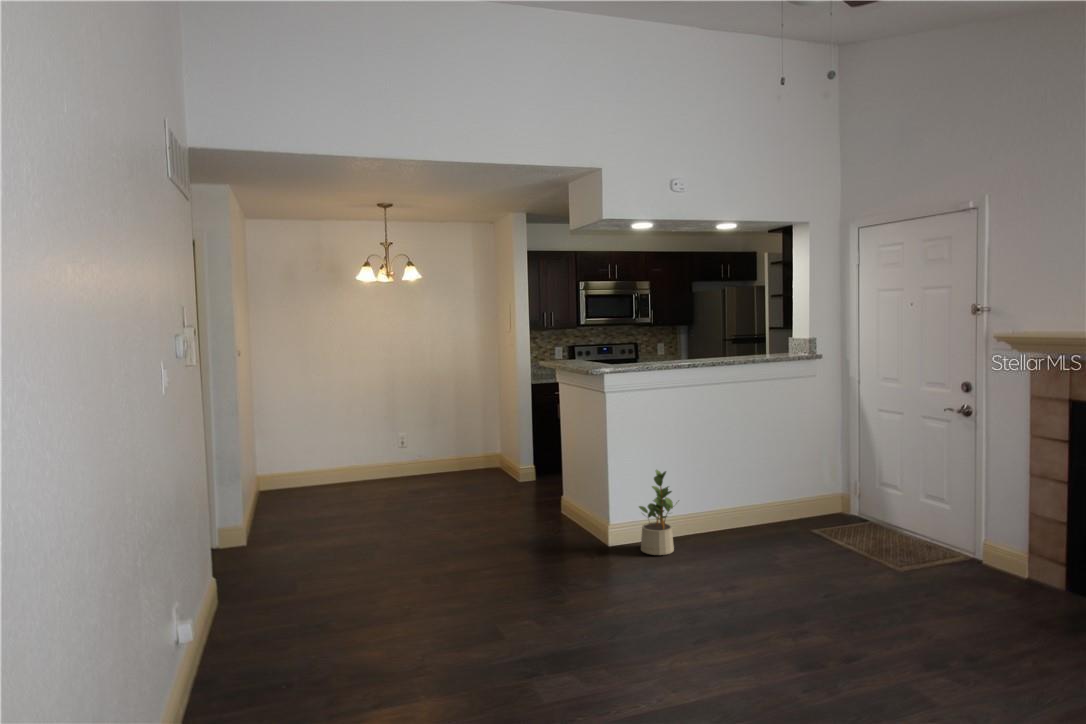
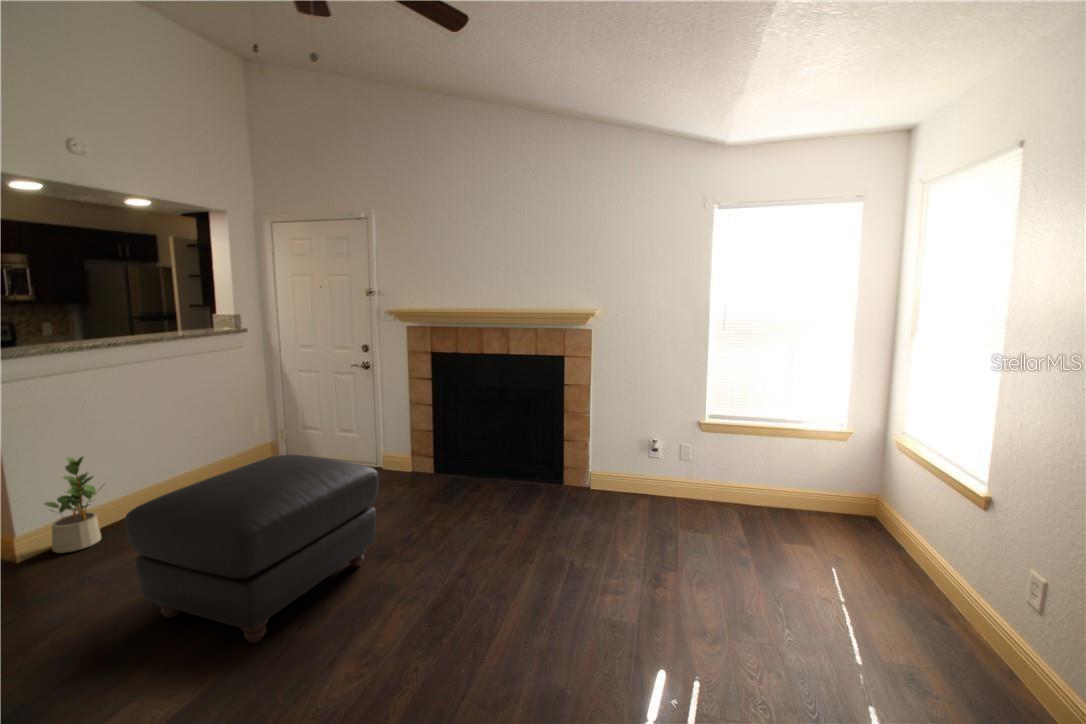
ottoman: none [682,506,935,690] -> present [125,455,379,643]

